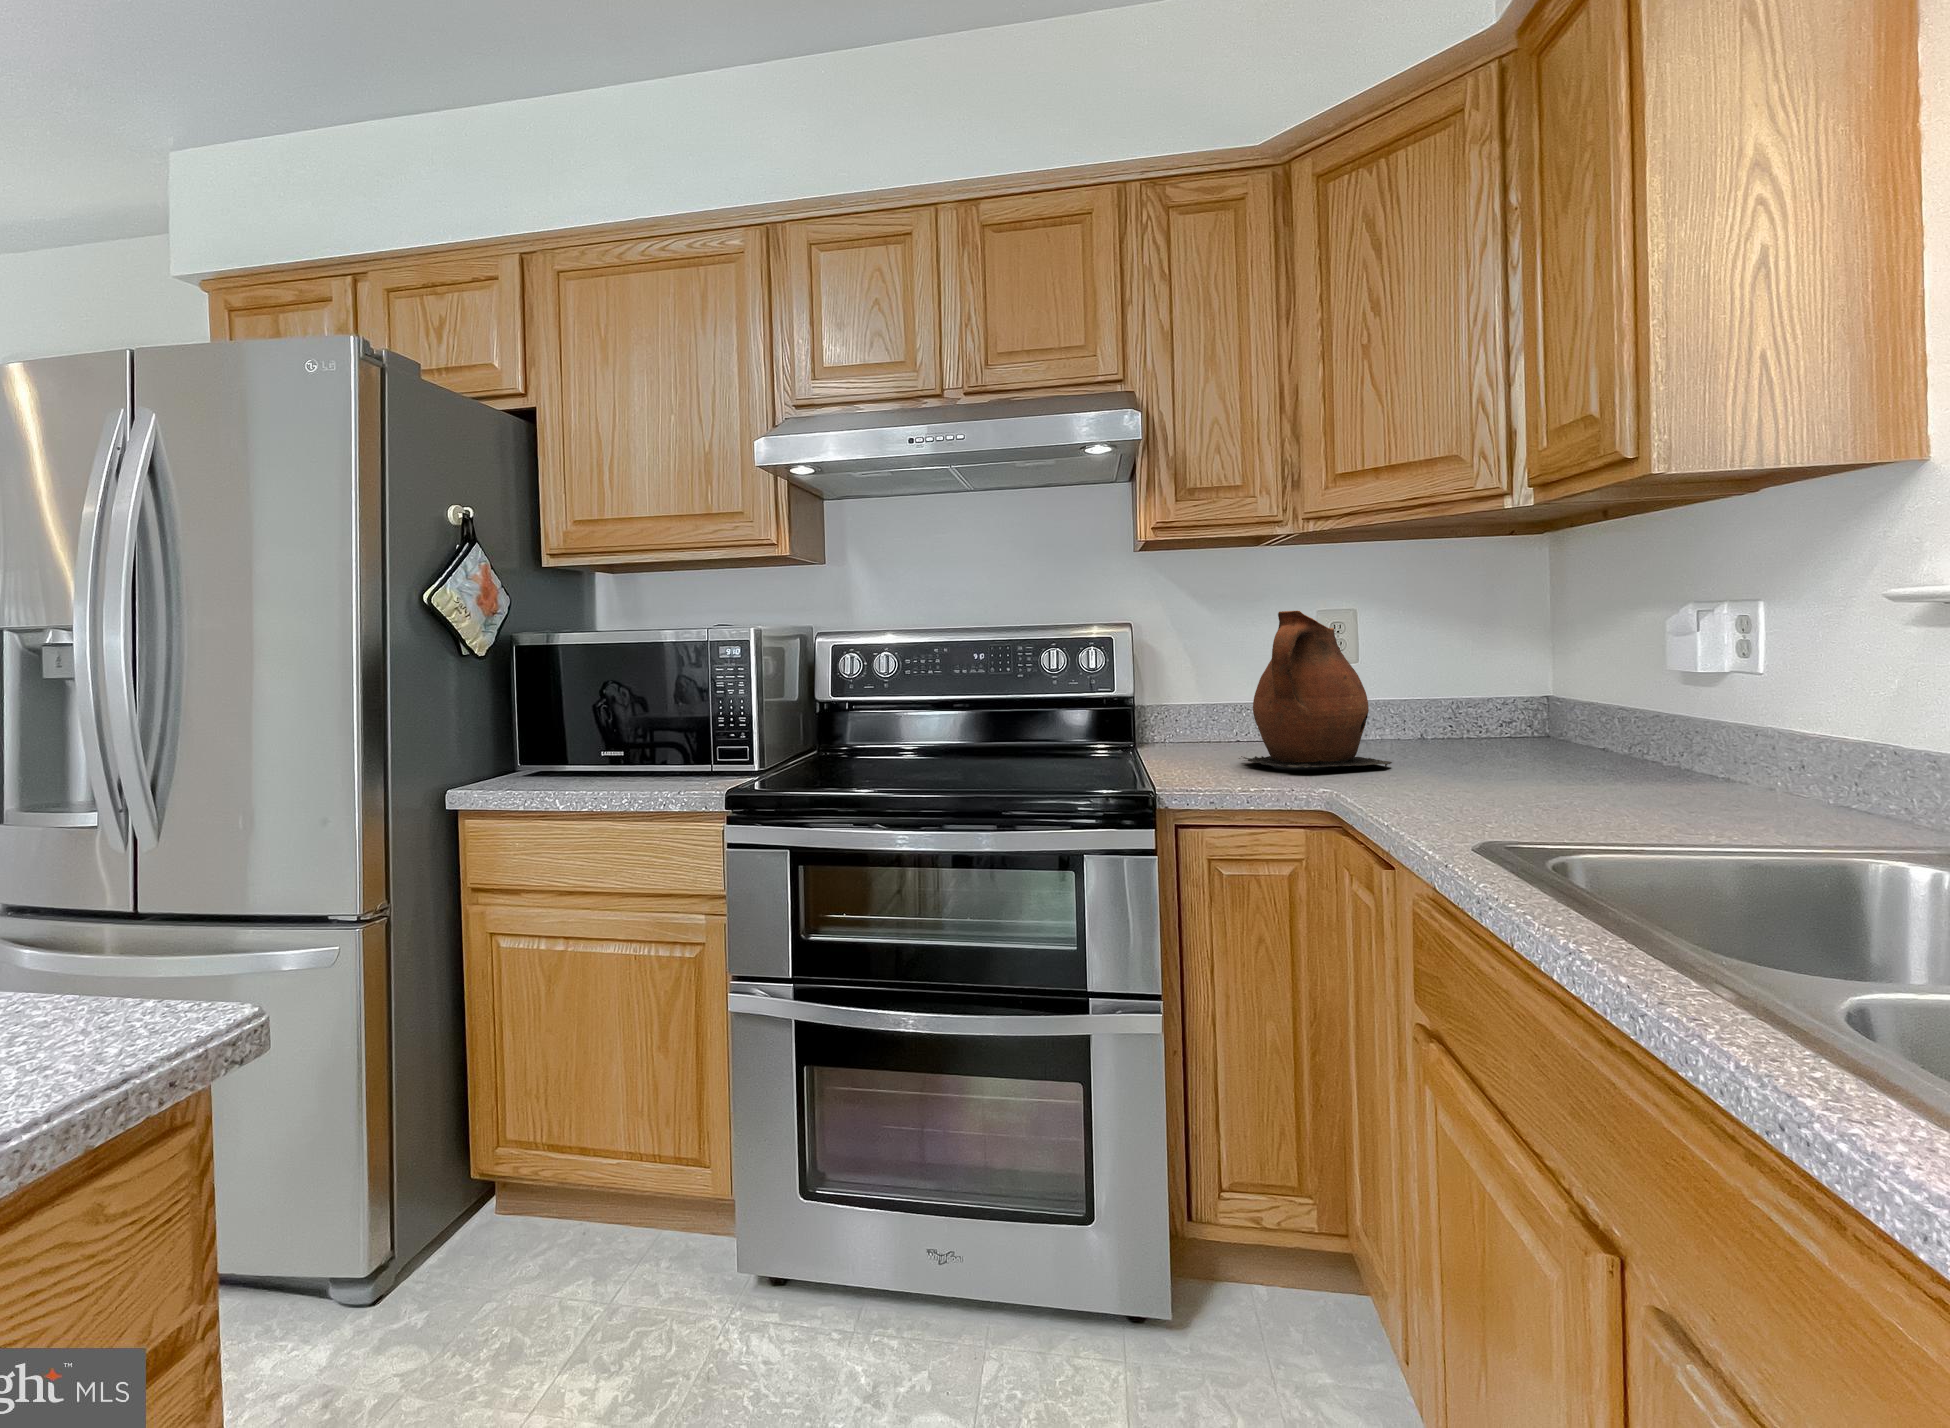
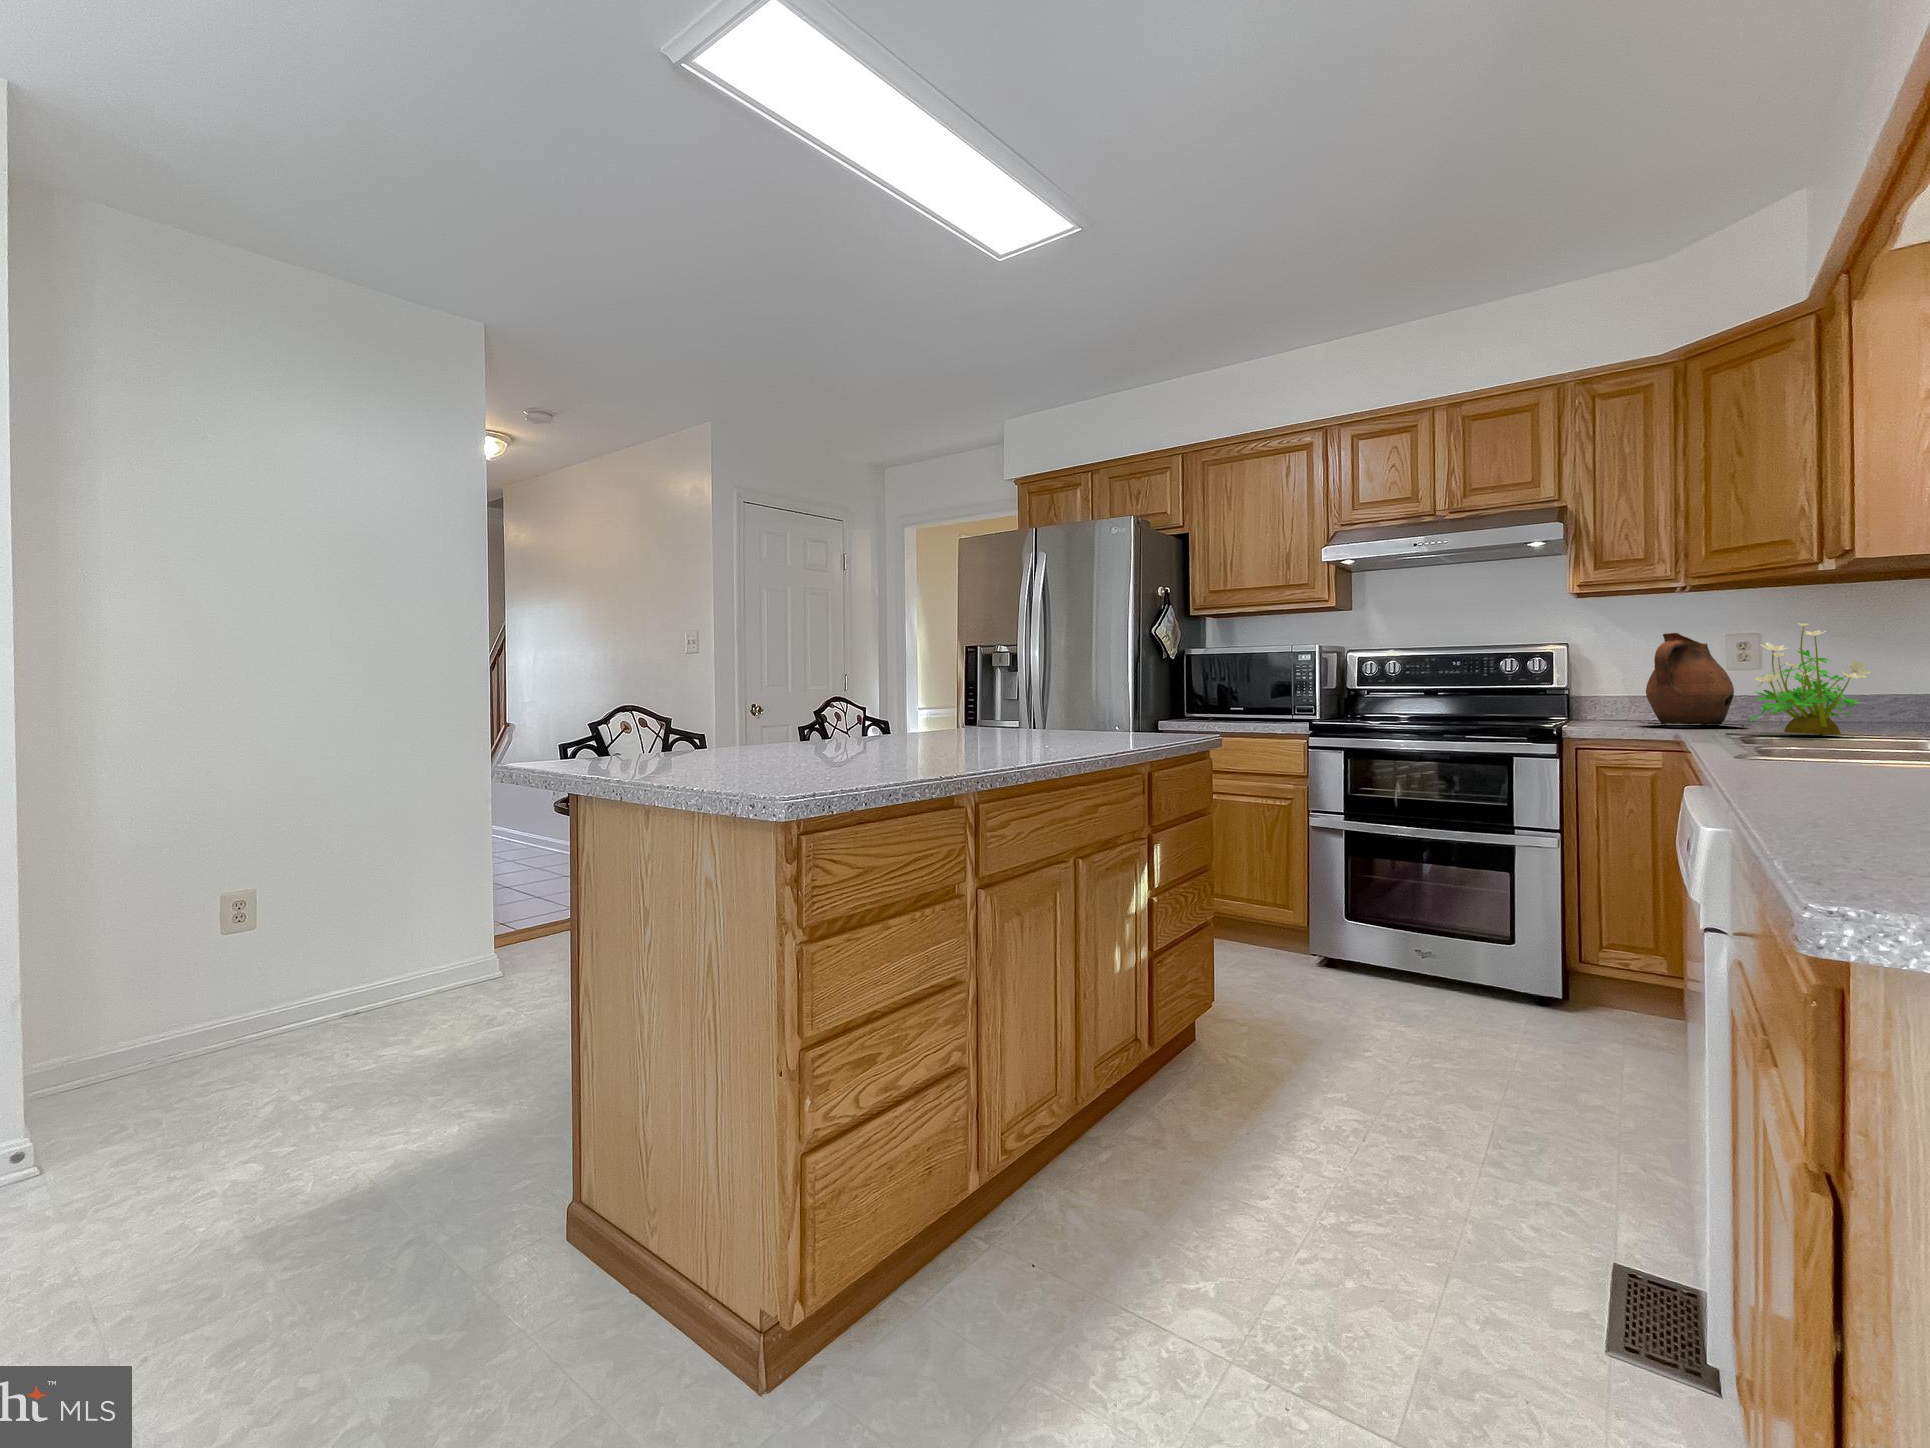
potted plant: none [1430,599,1608,801] -> present [1750,623,1871,736]

